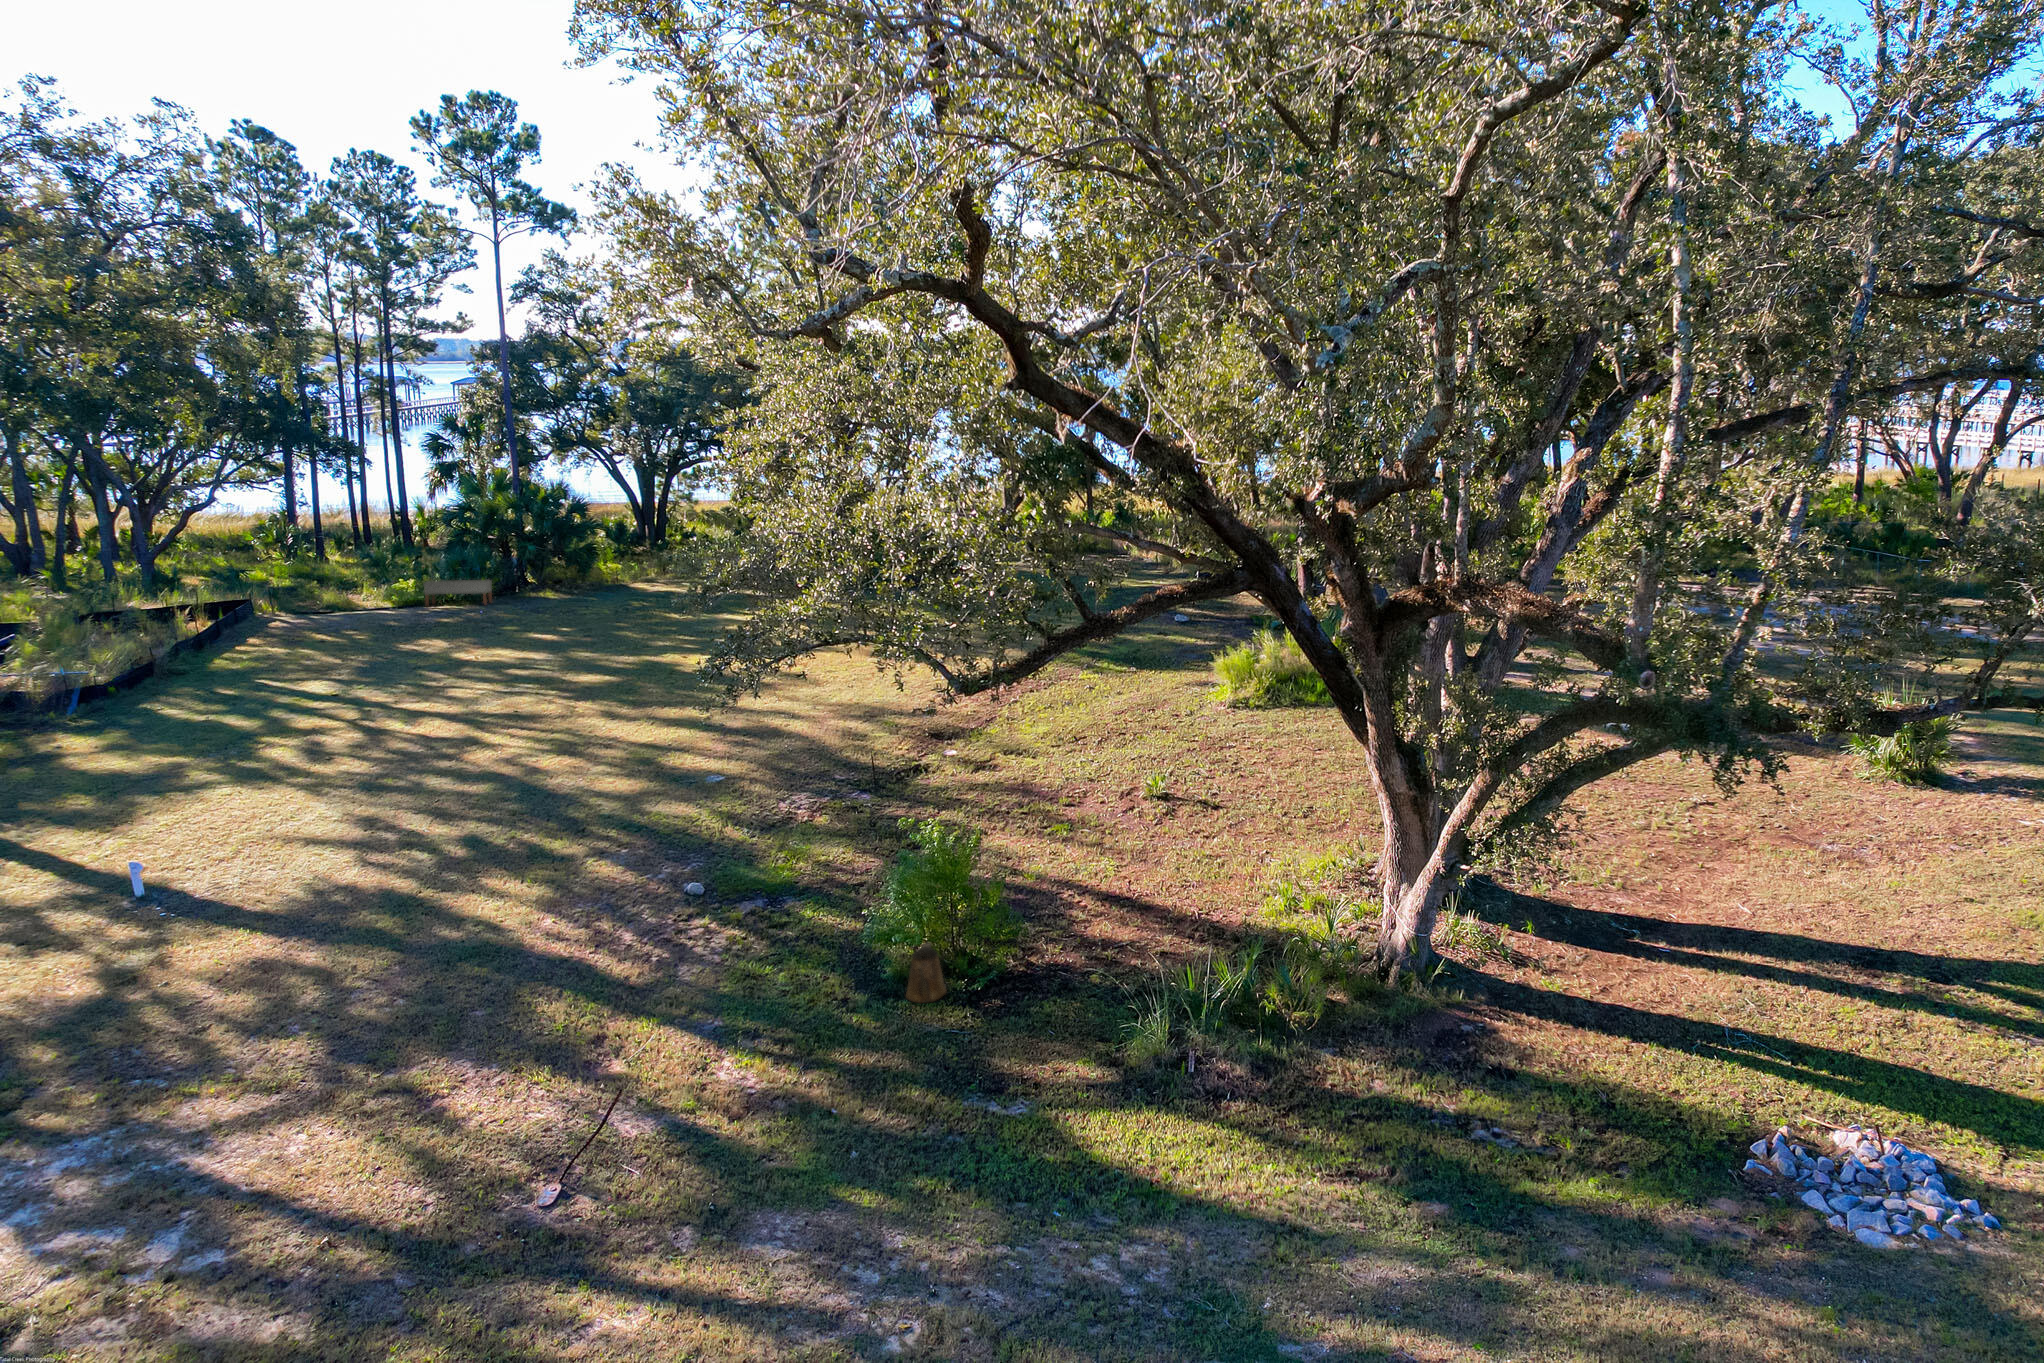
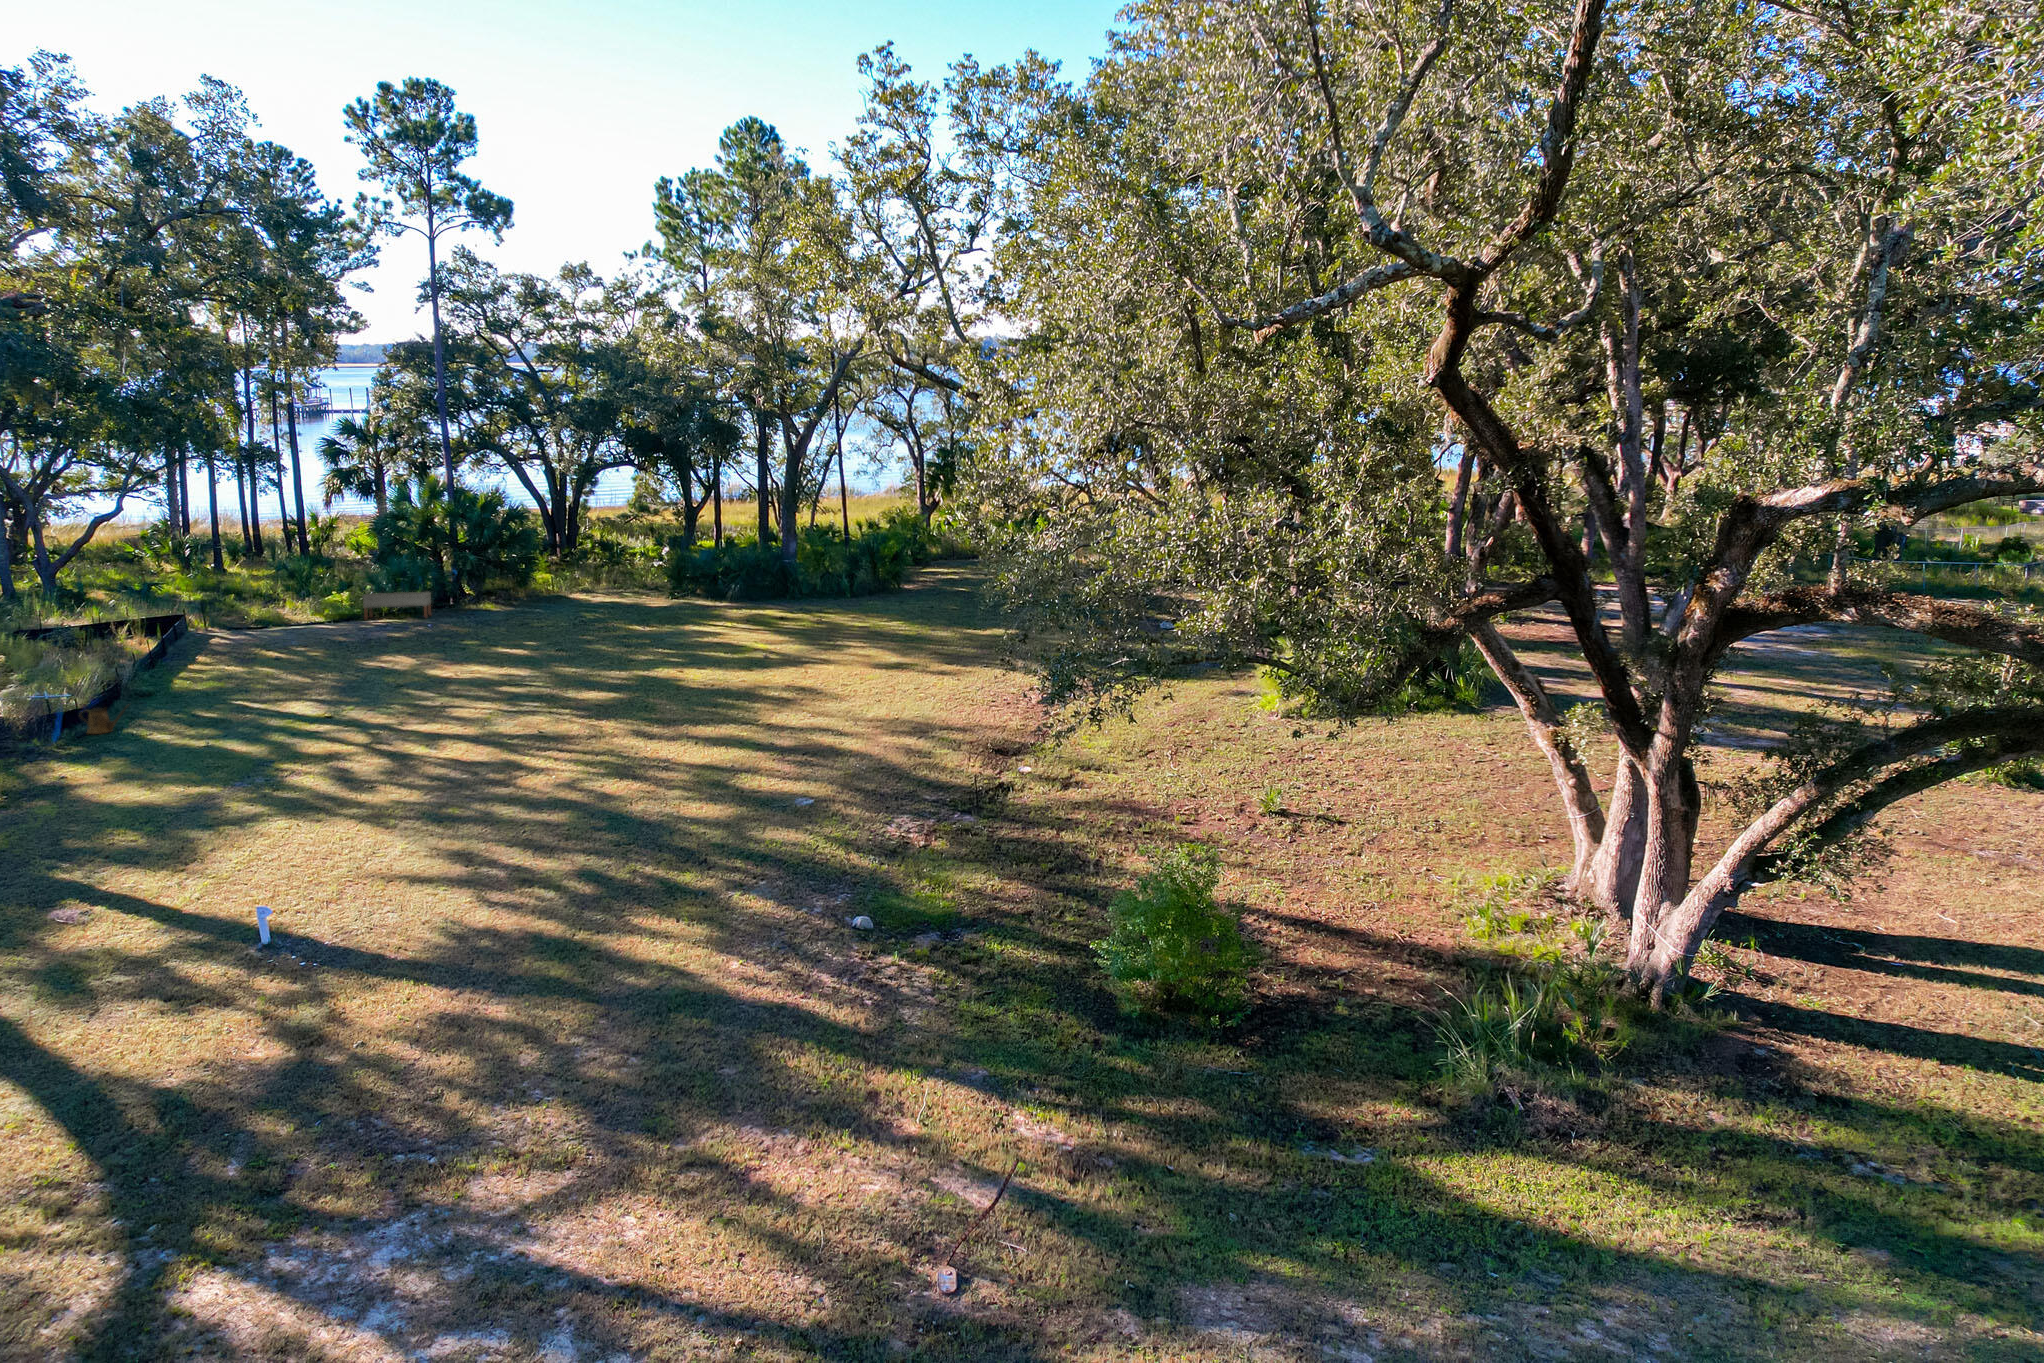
watering can: present [906,943,947,1003] -> present [79,707,127,734]

